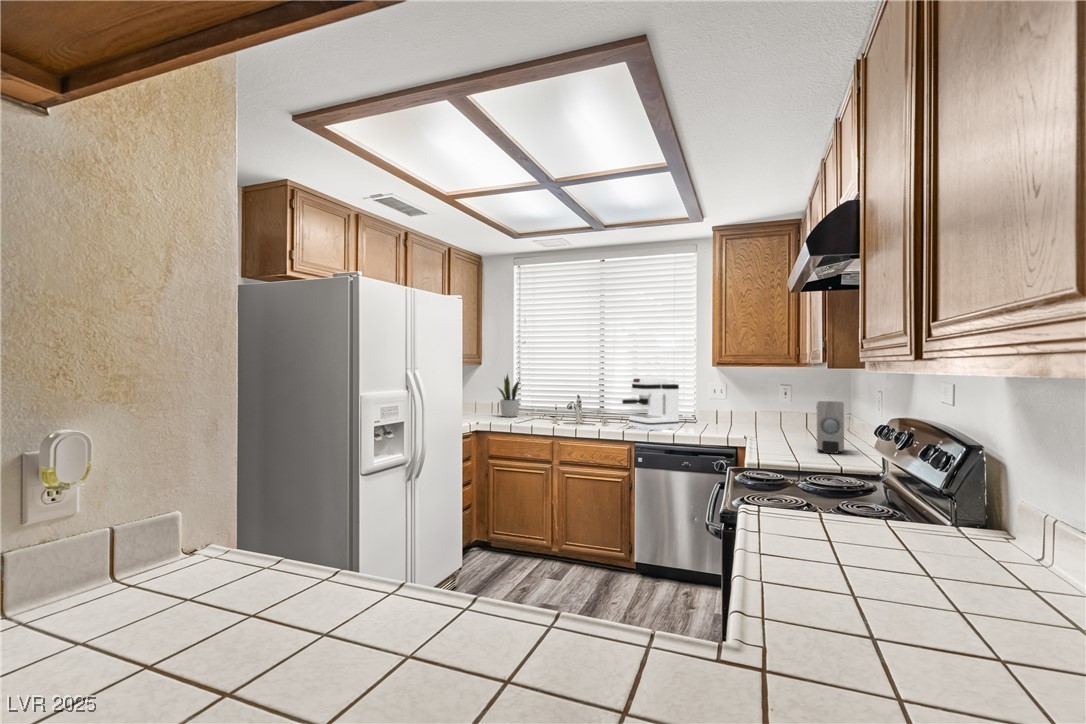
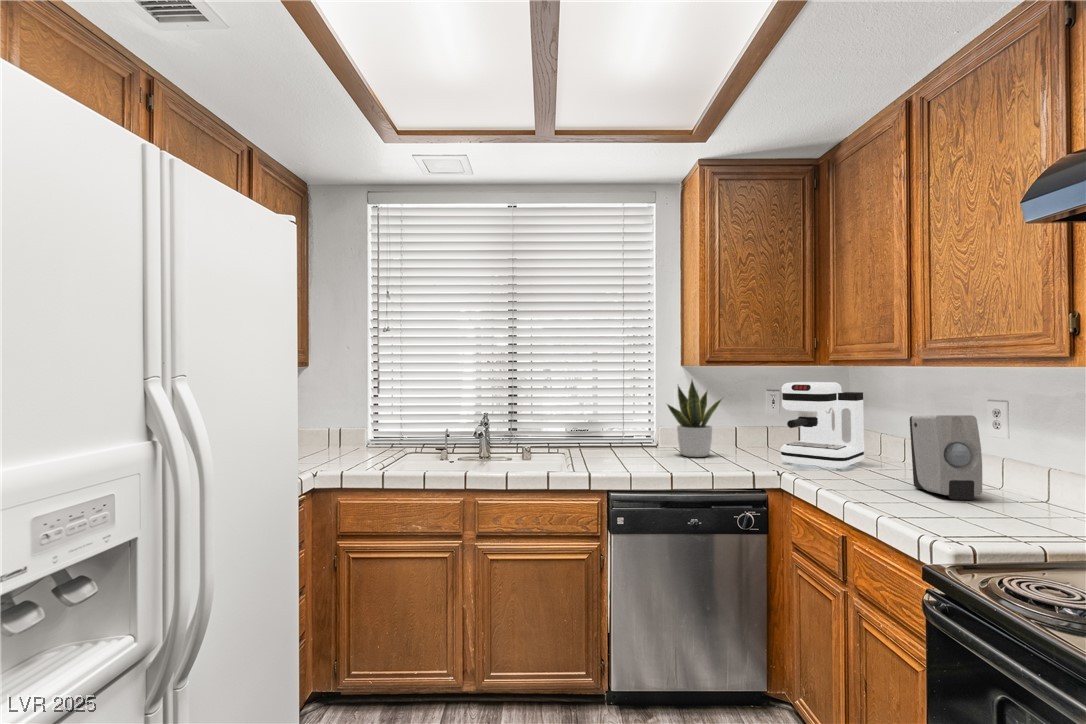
potted plant: present [498,374,519,417] -> present [667,381,722,457]
coffee maker: present [622,377,679,430] -> present [781,382,864,469]

